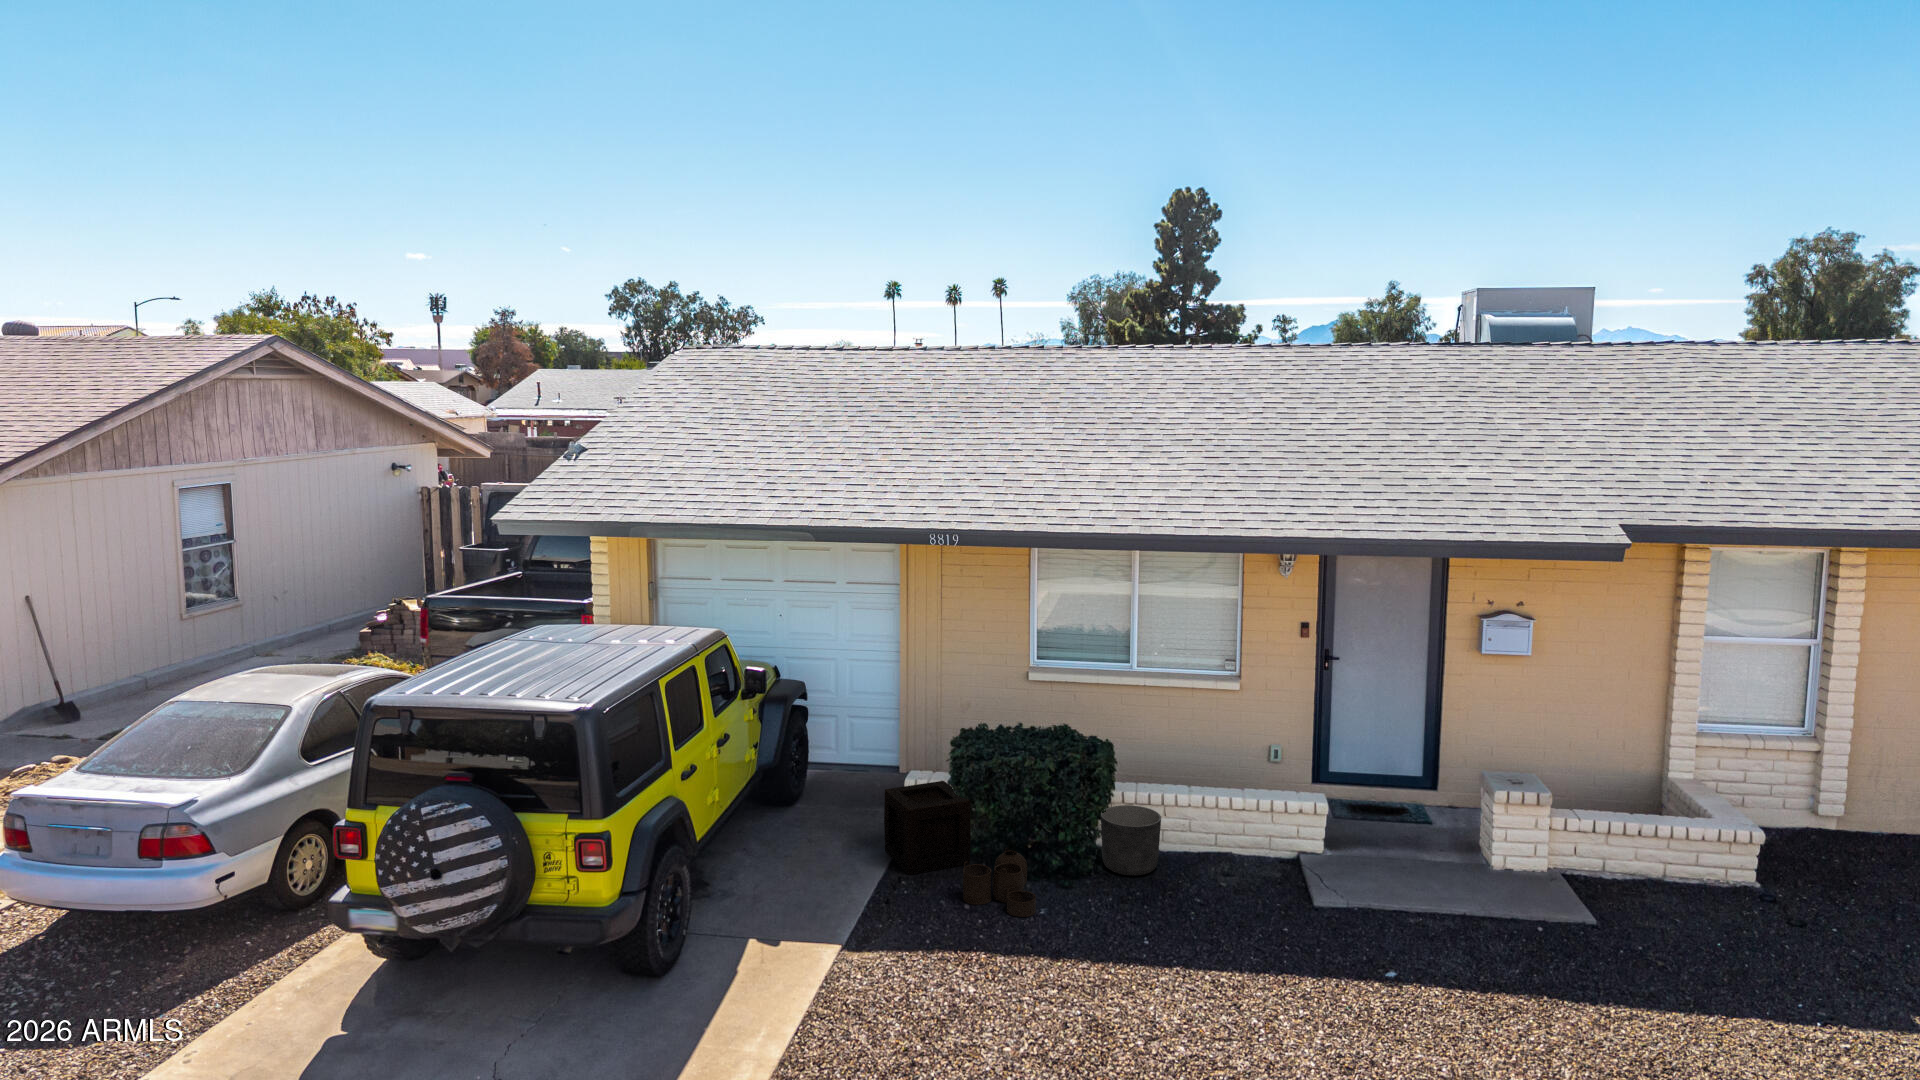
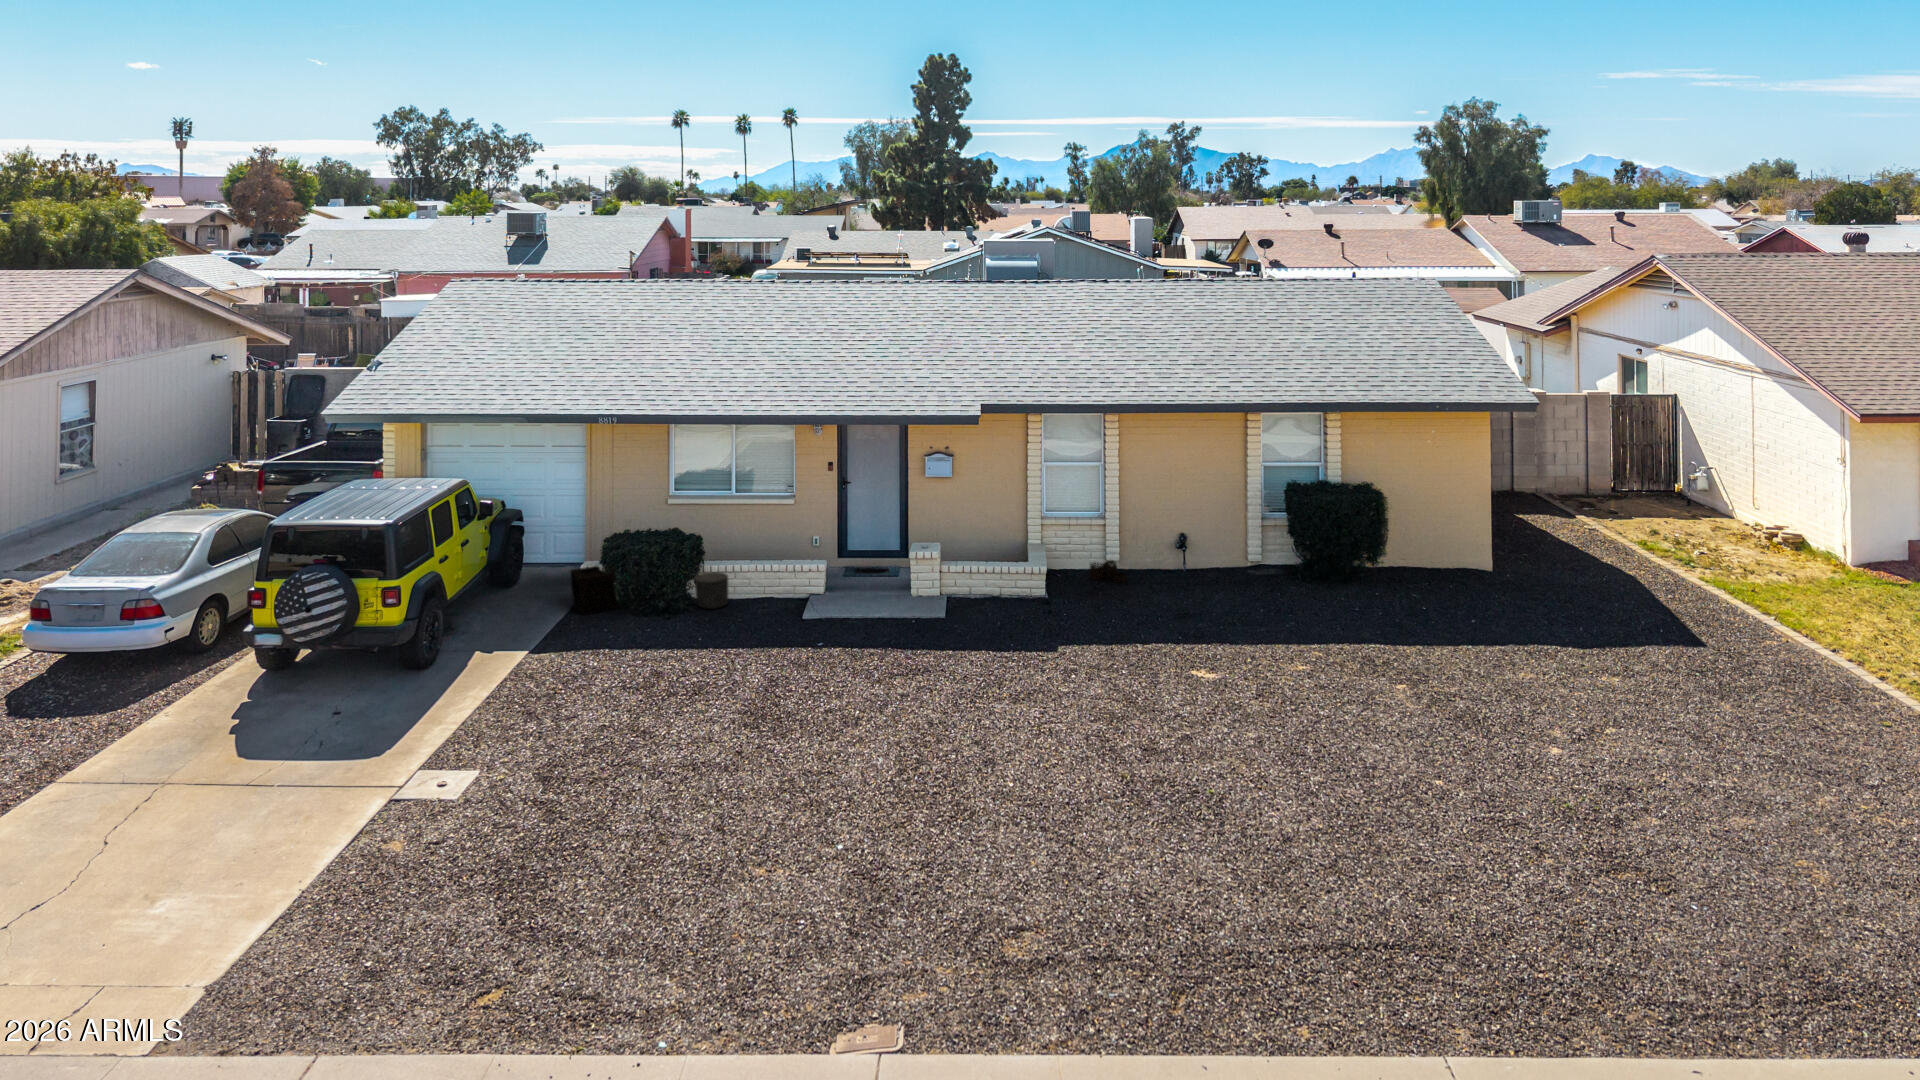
woven basket: present [963,849,1036,917] -> present [1089,561,1127,583]

